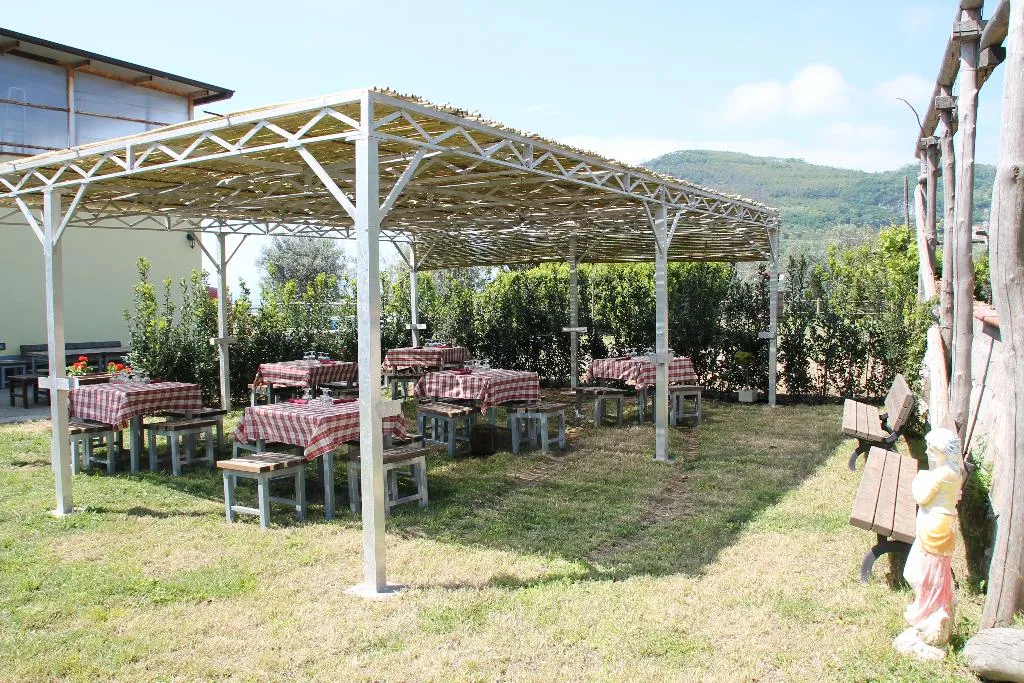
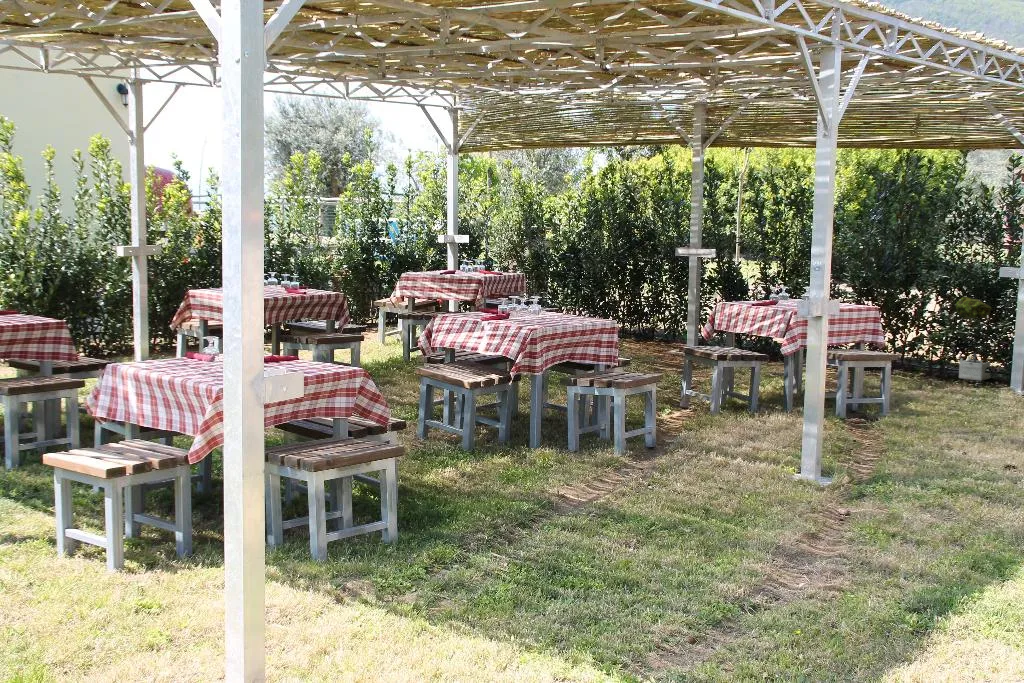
woven basket: present [469,424,499,454] -> none [494,402,545,451]

